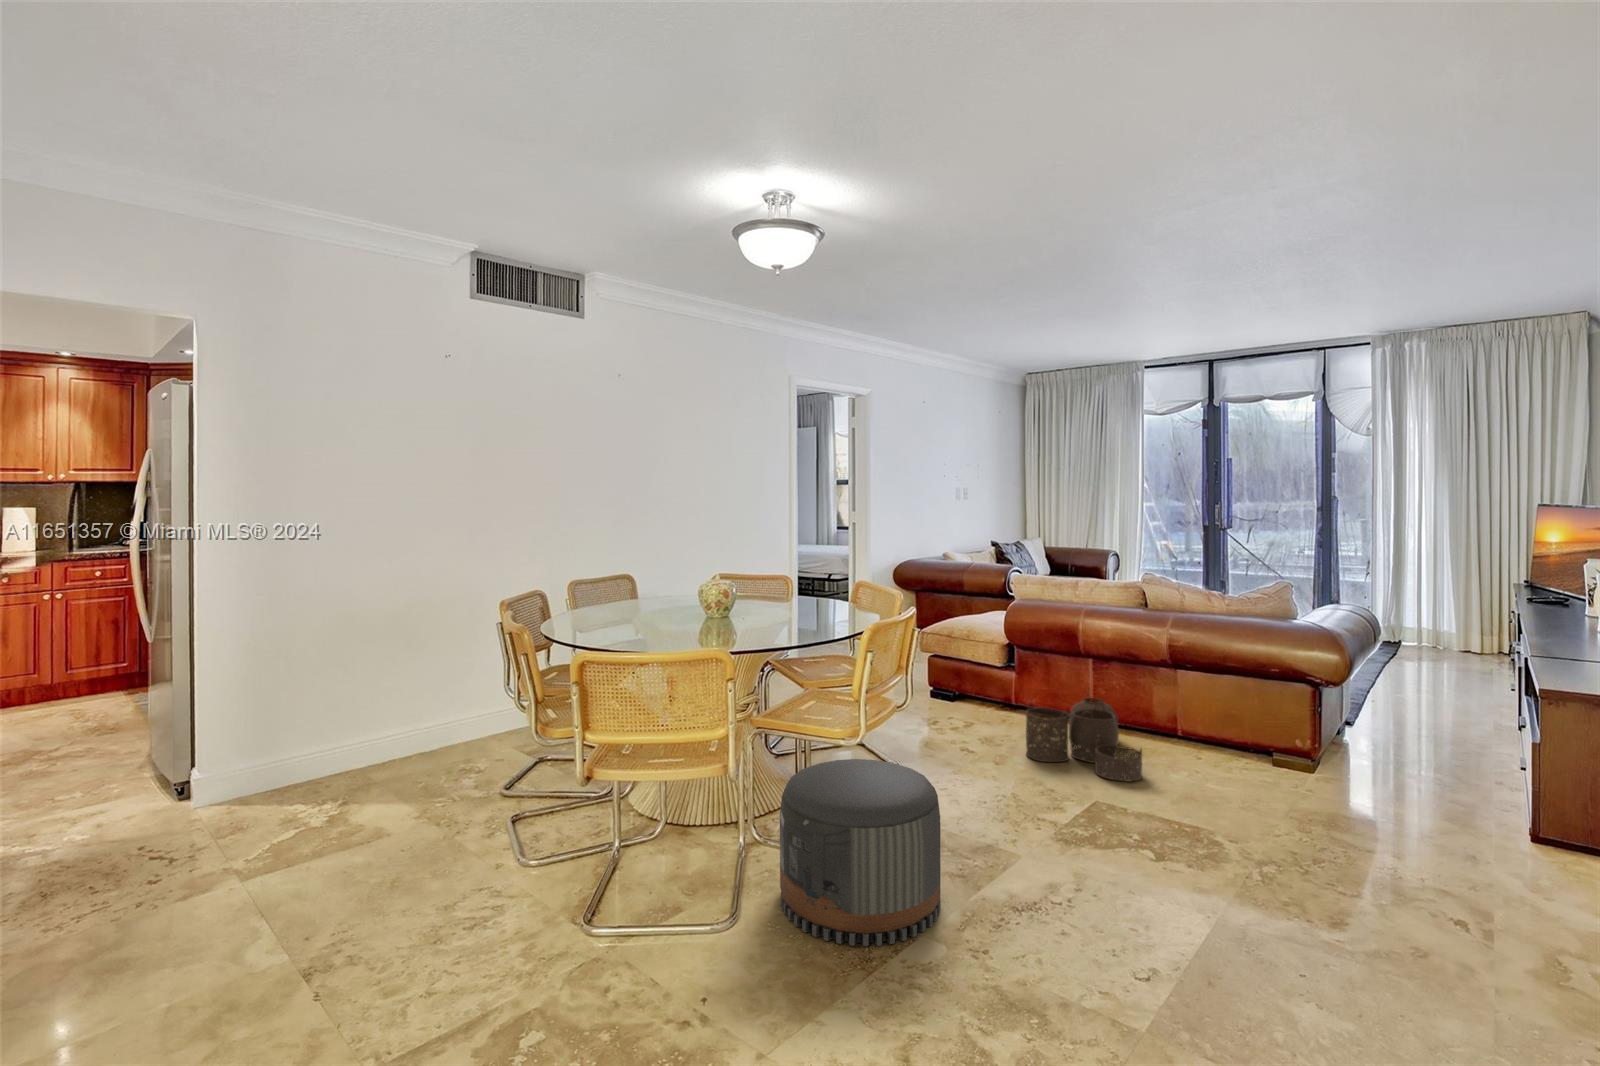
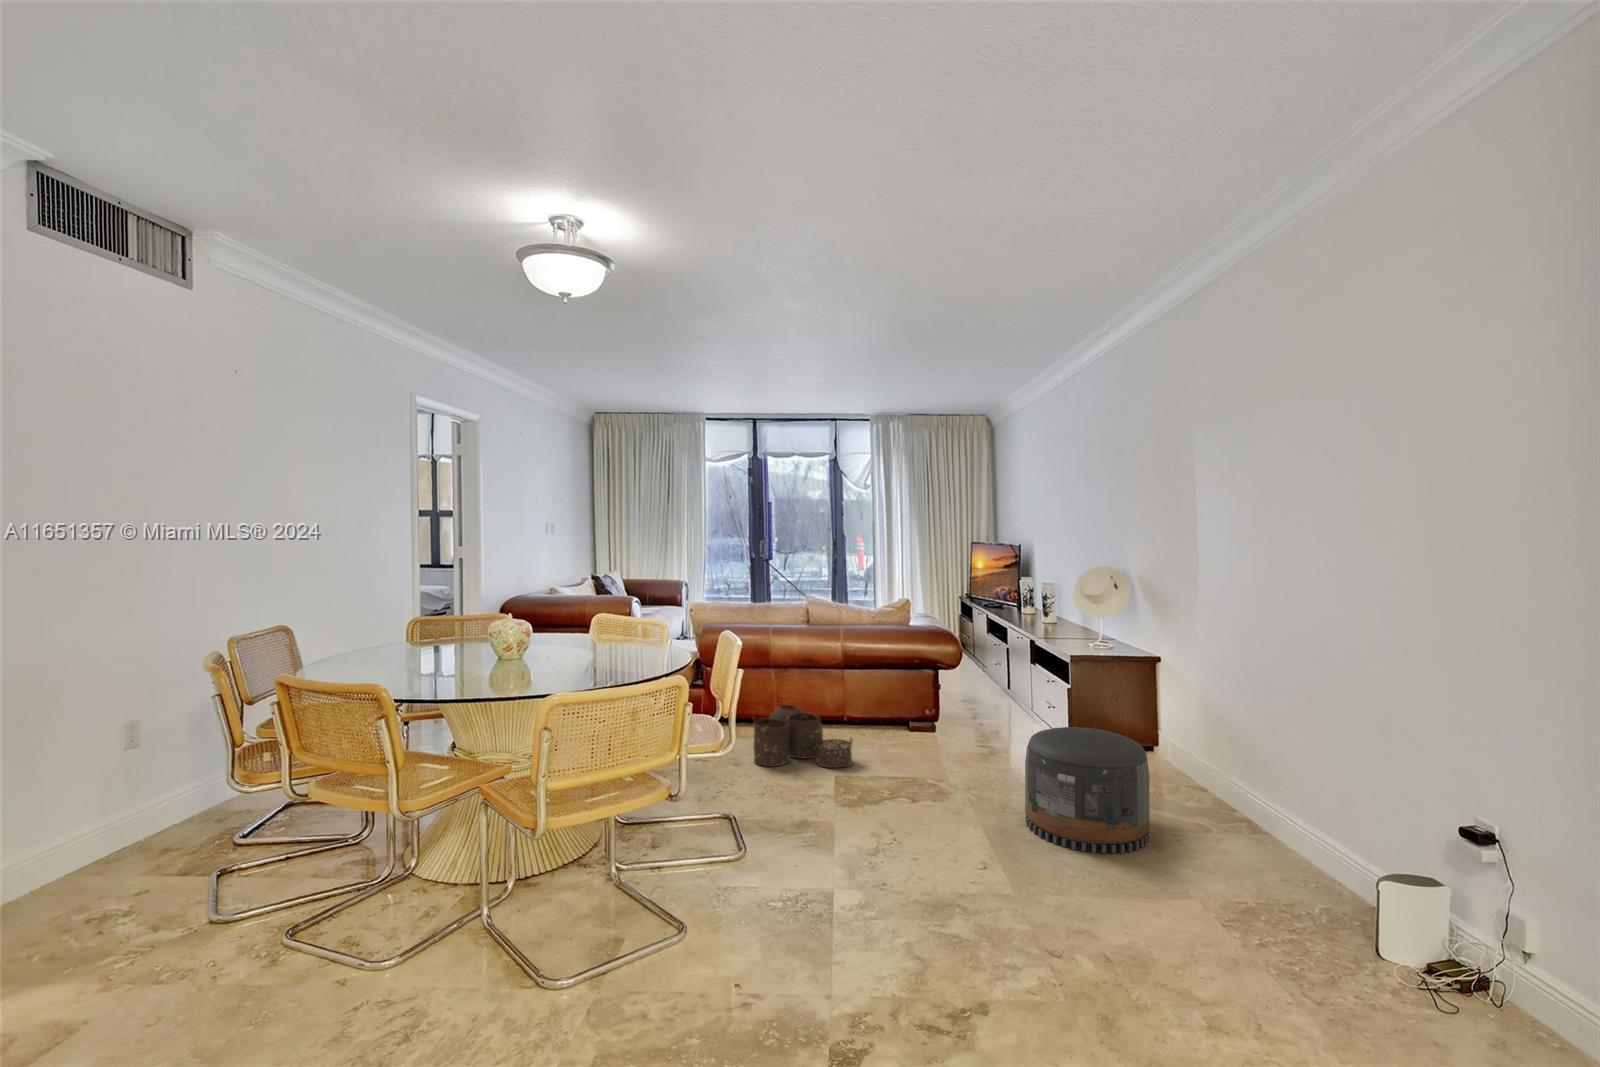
pouf: present [780,759,941,946] -> present [1025,727,1150,853]

